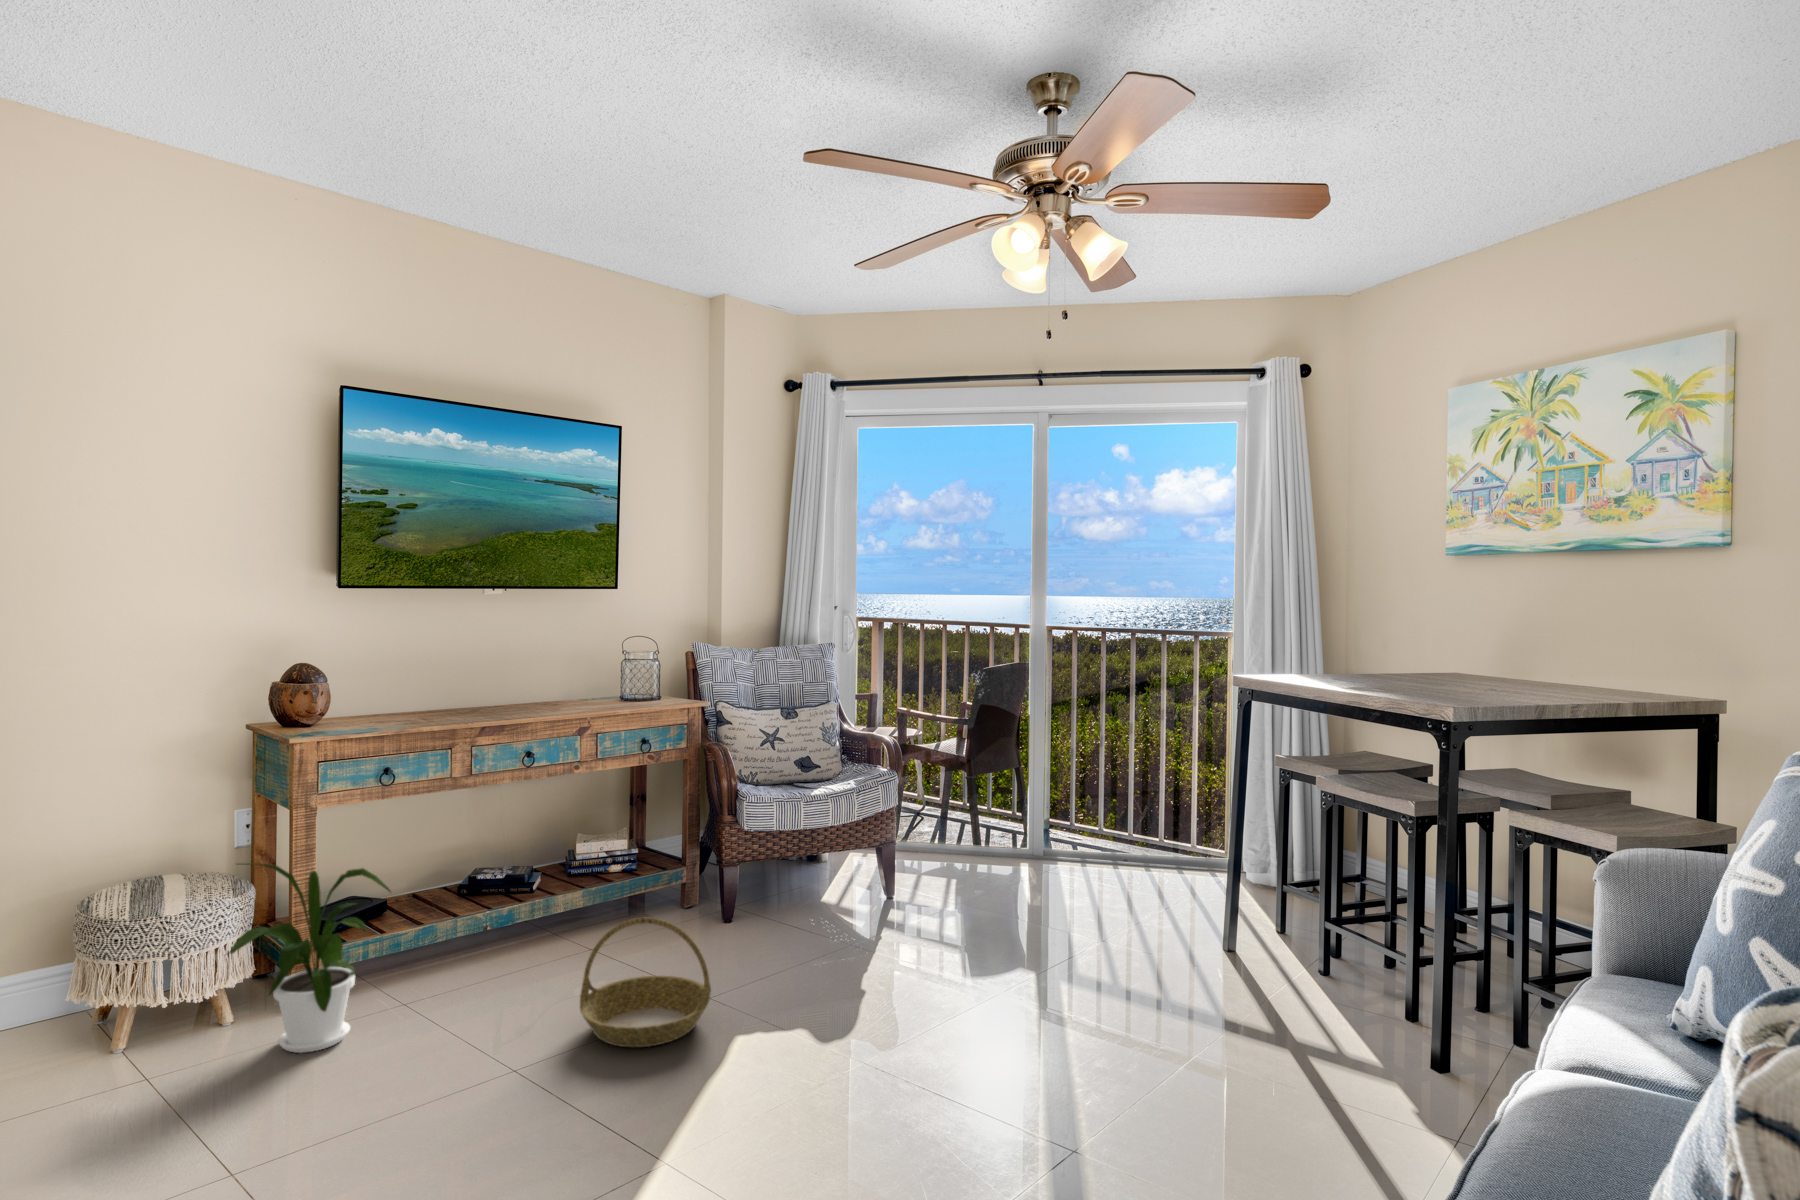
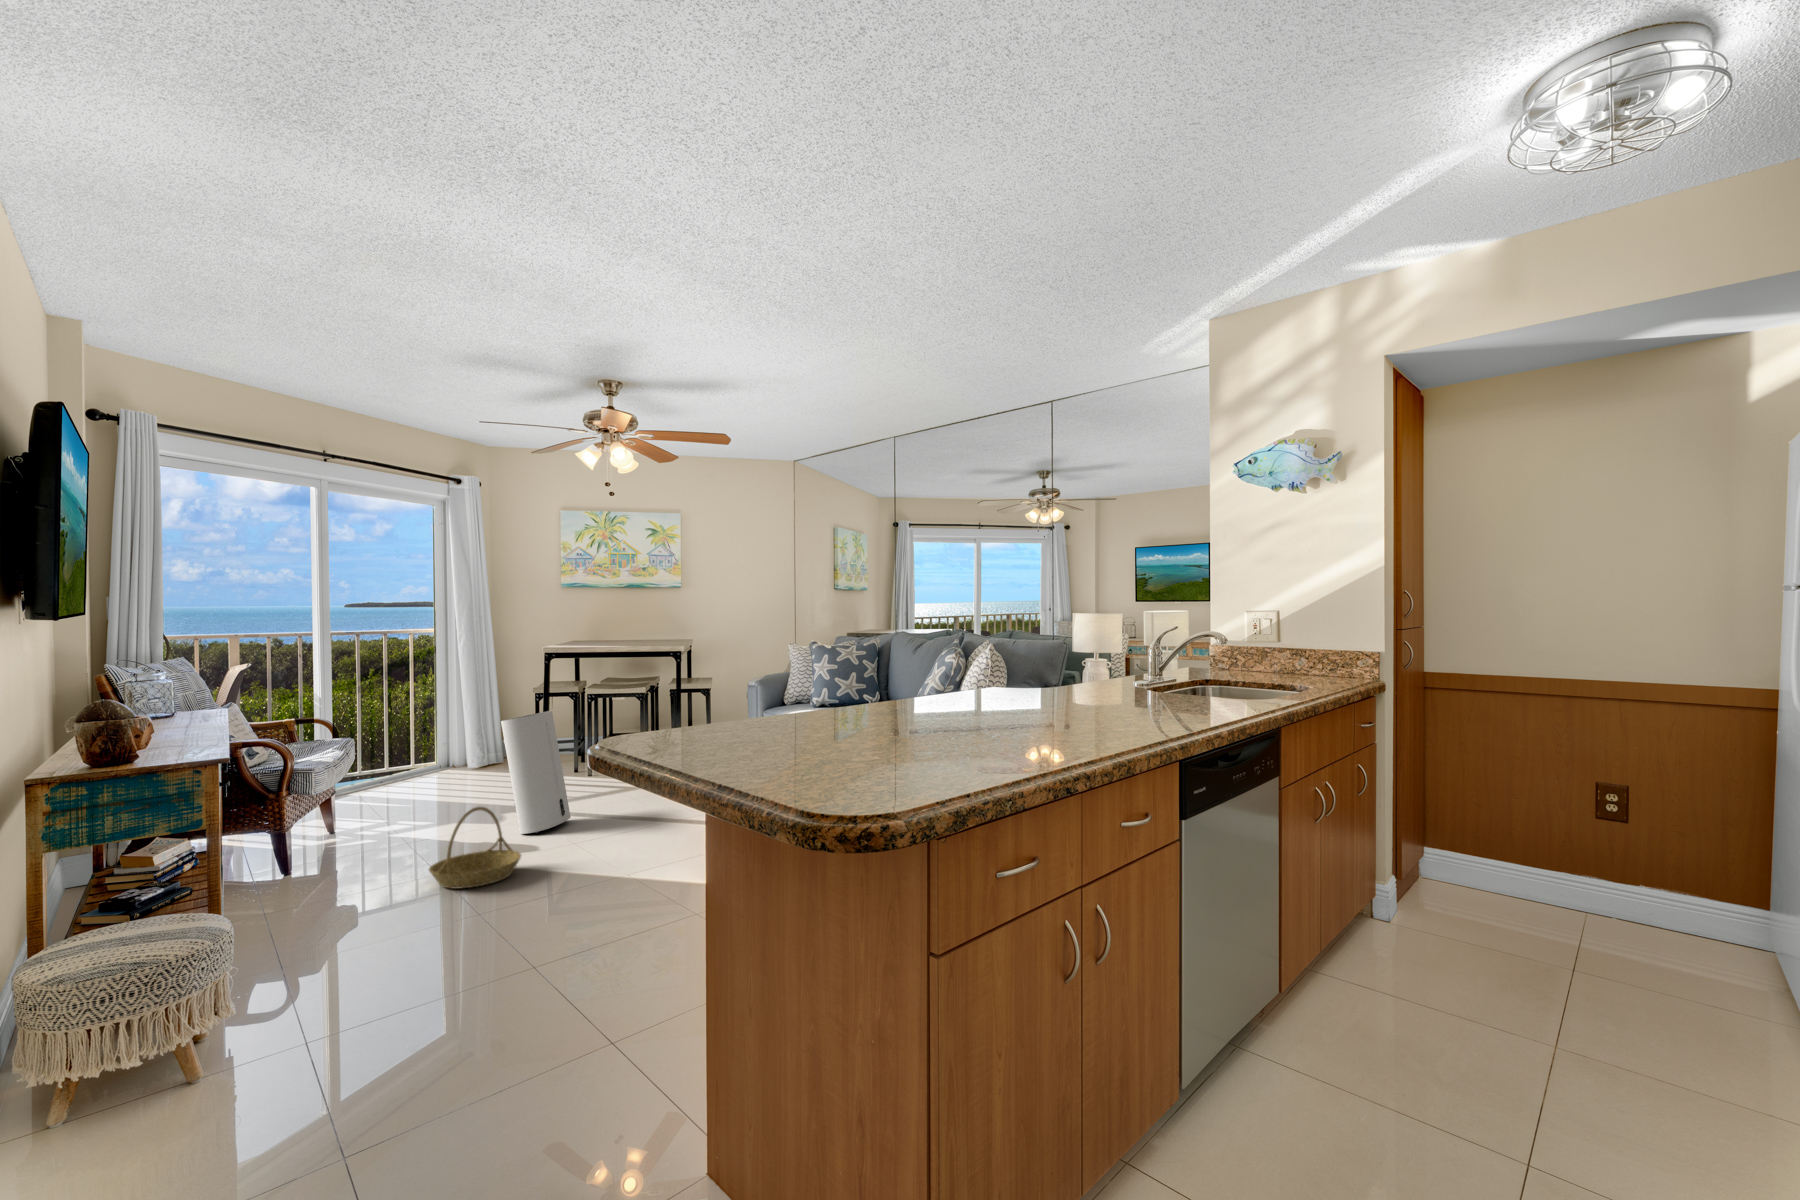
air purifier: none [900,793,1006,1008] -> present [501,711,571,834]
house plant: present [225,863,390,1053] -> none [250,815,410,974]

